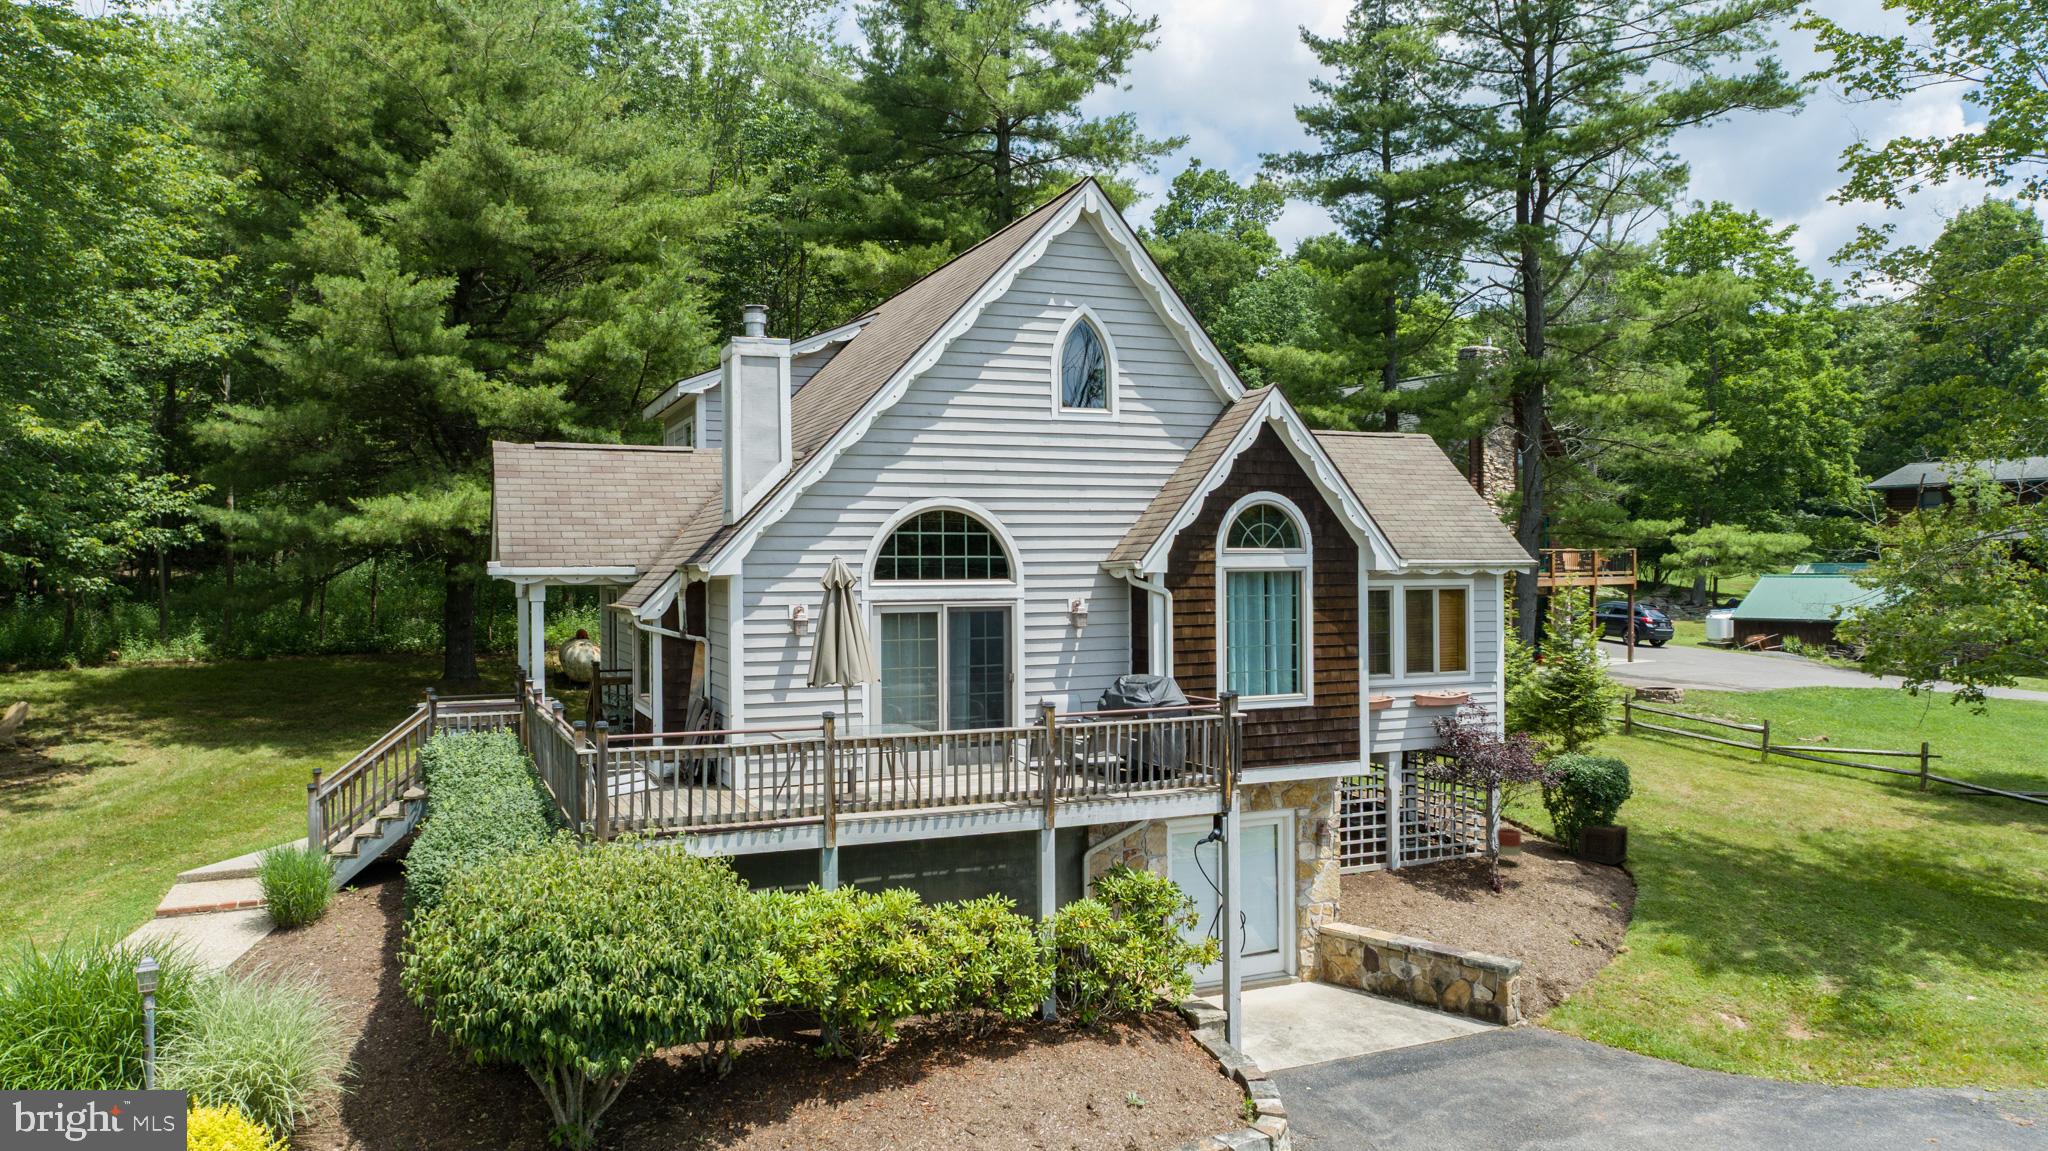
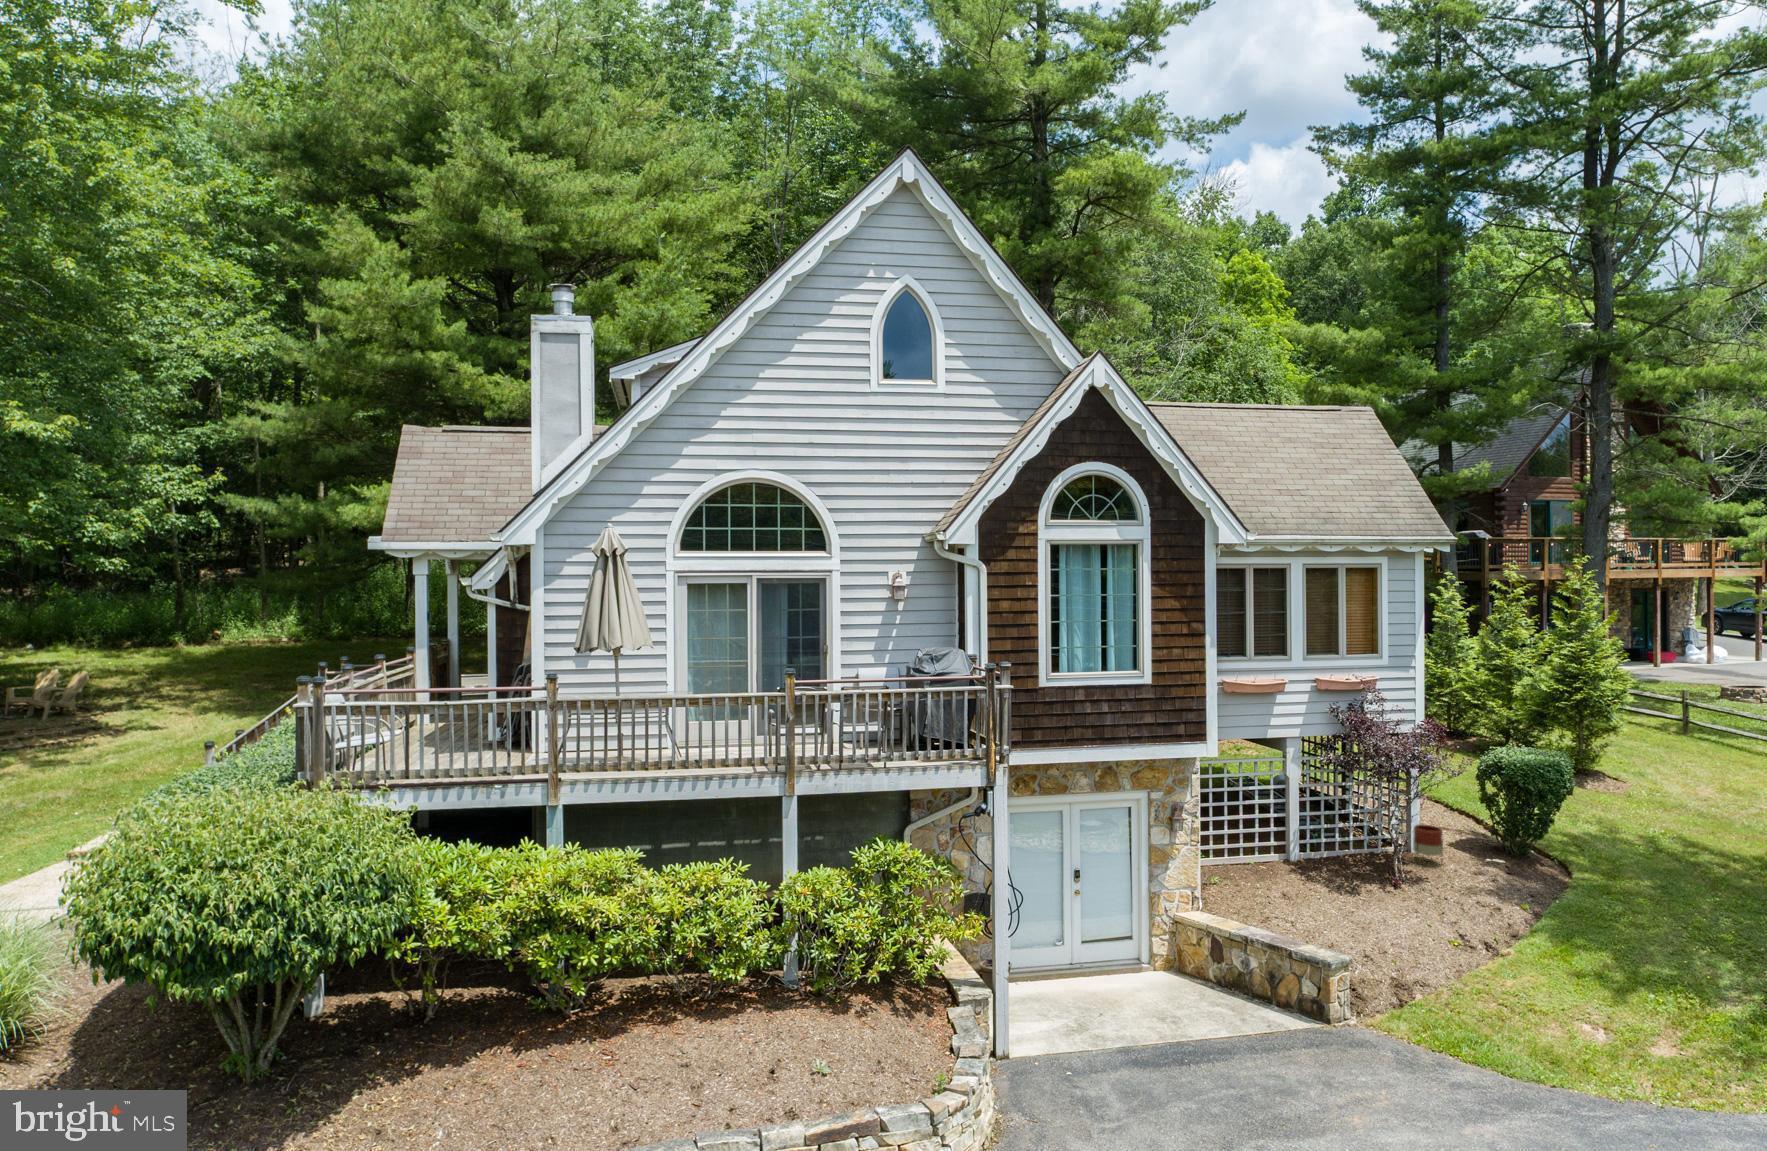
wooden crate: present [1579,823,1628,865] -> none [1518,821,1578,872]

